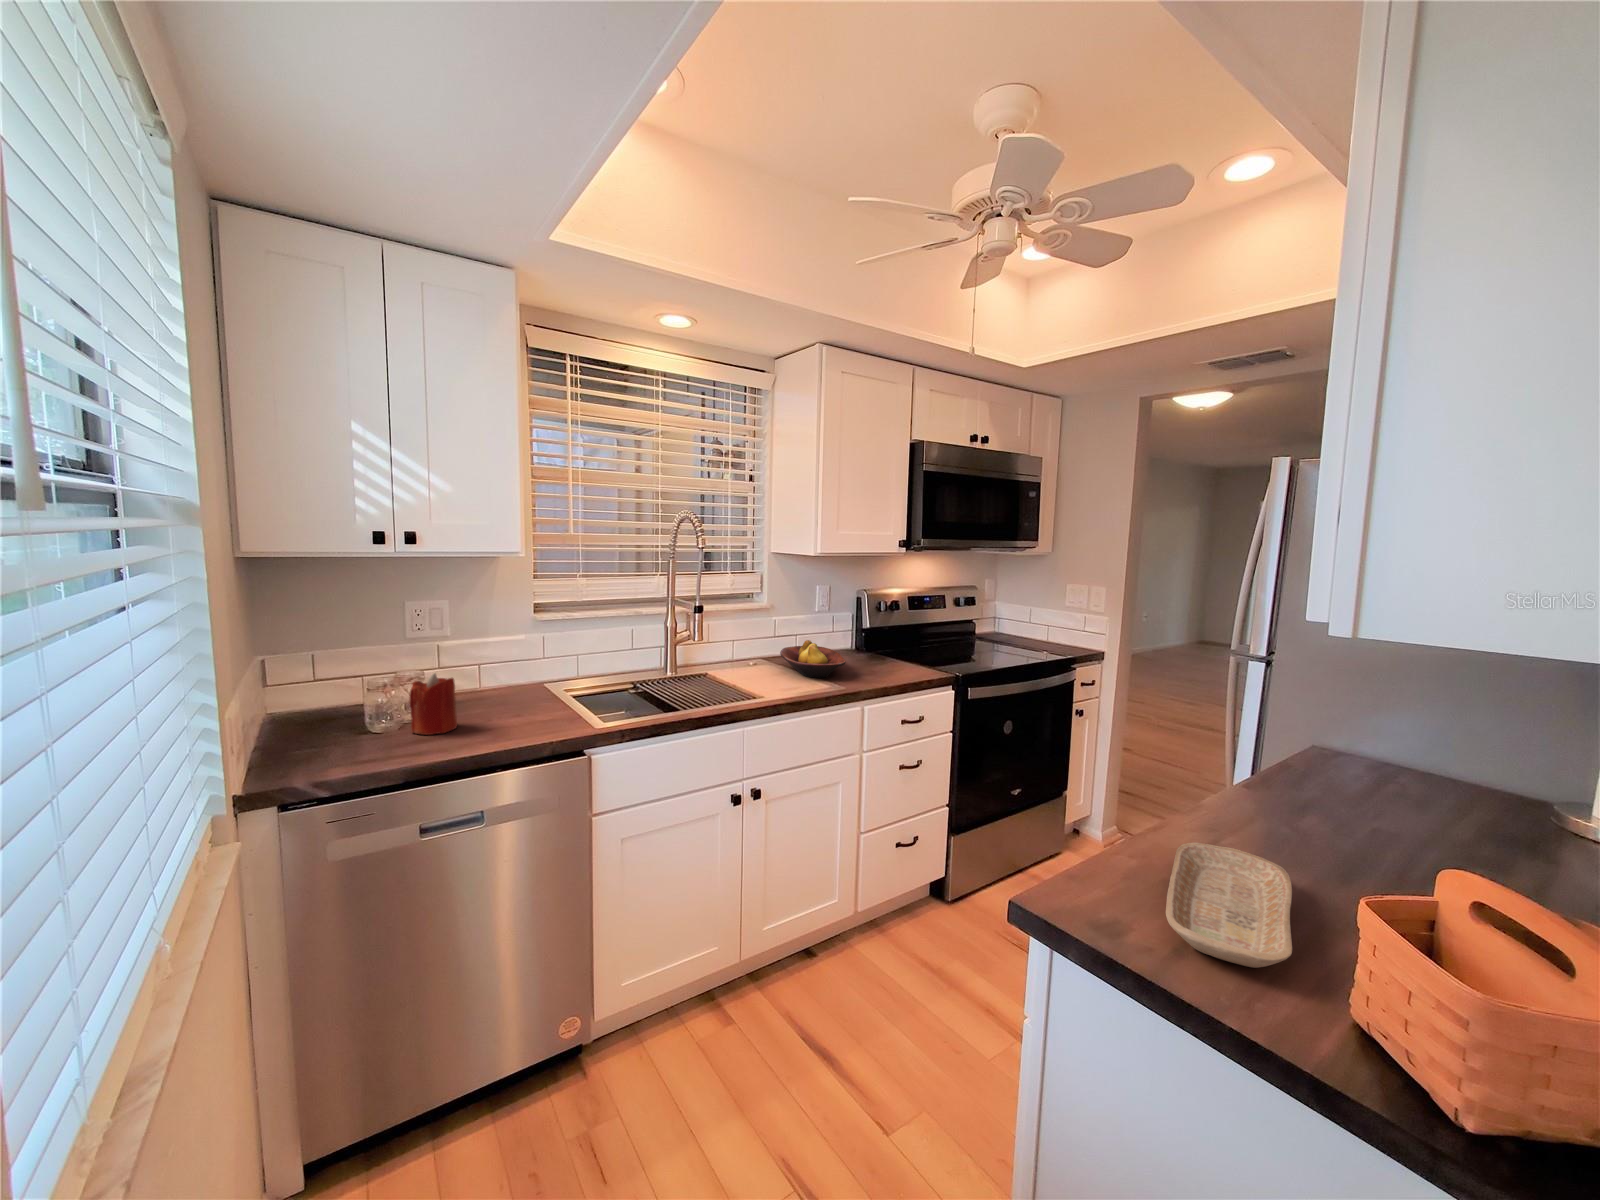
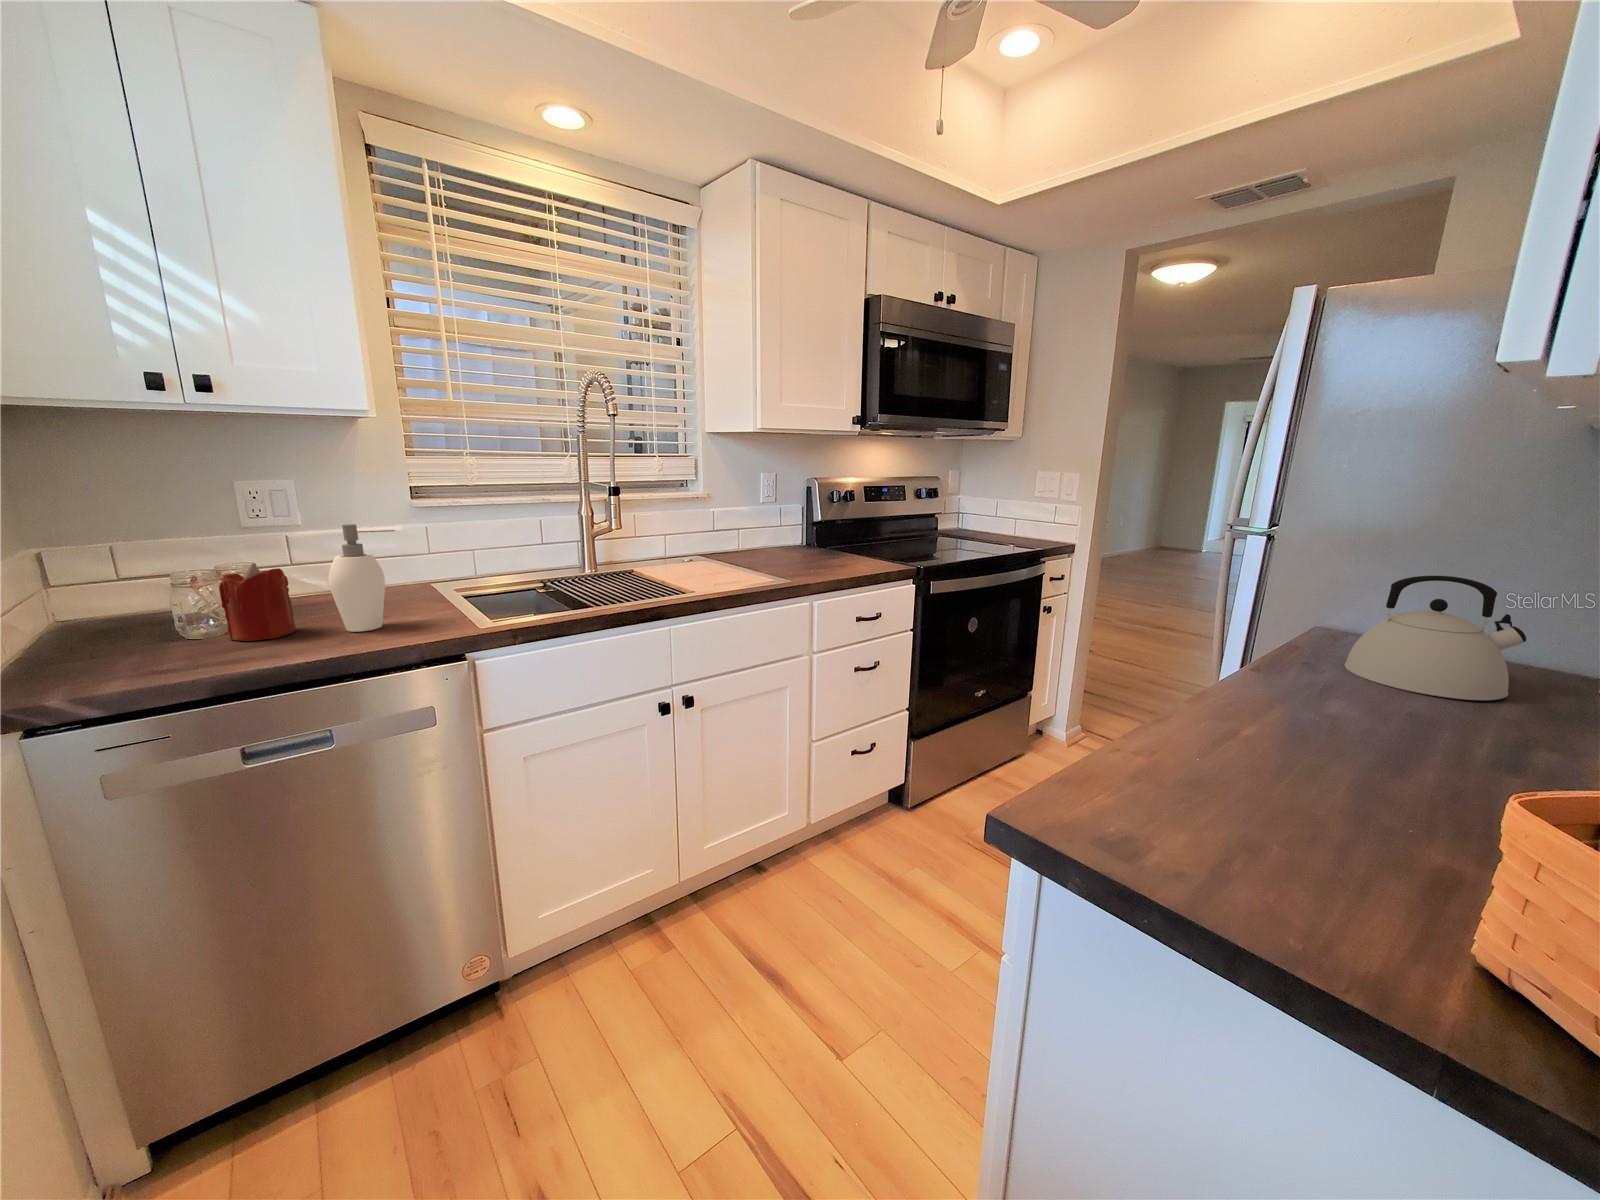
fruit bowl: present [780,640,846,678] -> none [719,532,793,572]
soap dispenser: none [487,643,539,729] -> present [329,524,395,632]
kettle: none [1320,715,1463,823] -> present [1345,576,1526,700]
tray: present [1166,843,1292,968] -> none [1210,733,1419,905]

